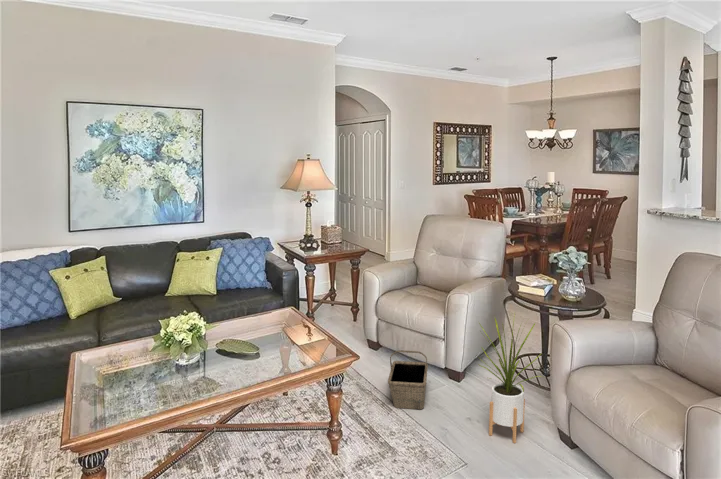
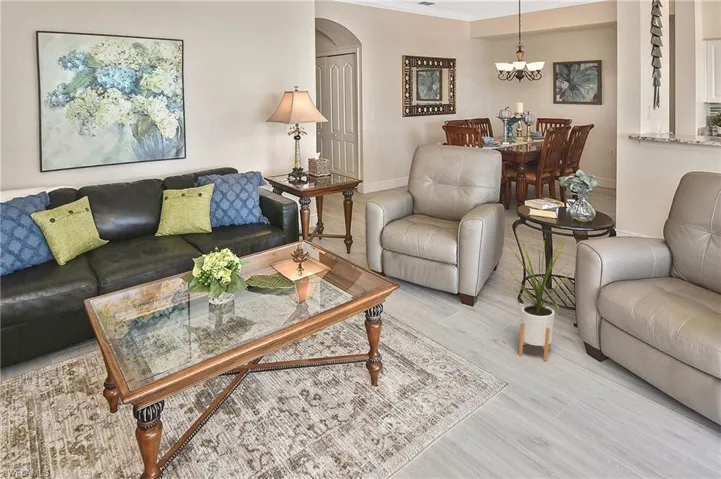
basket: present [388,350,428,409] -> none [409,279,450,335]

